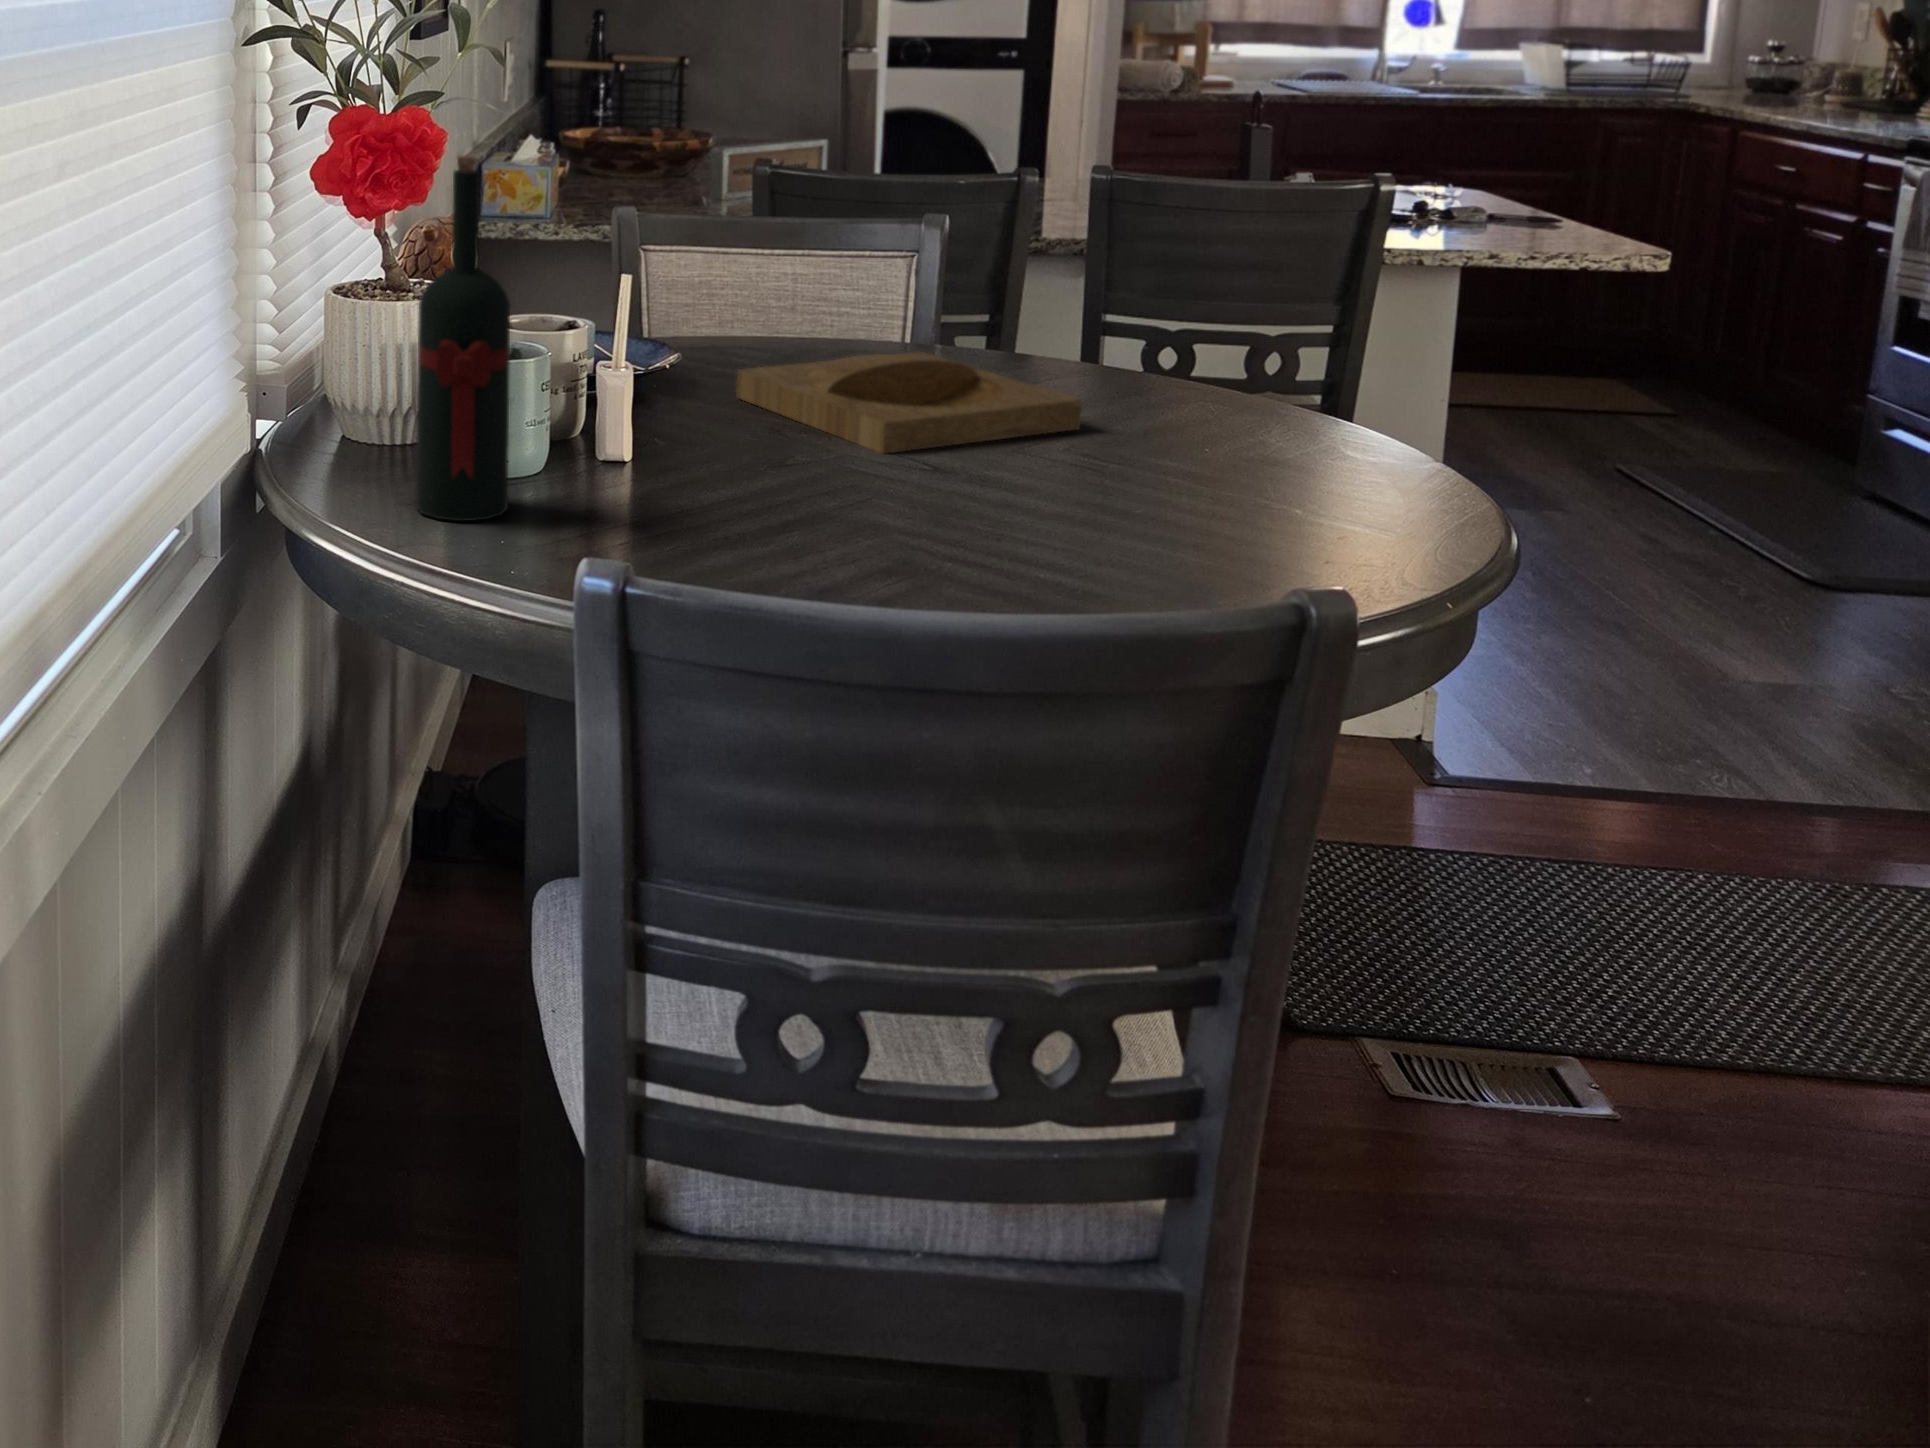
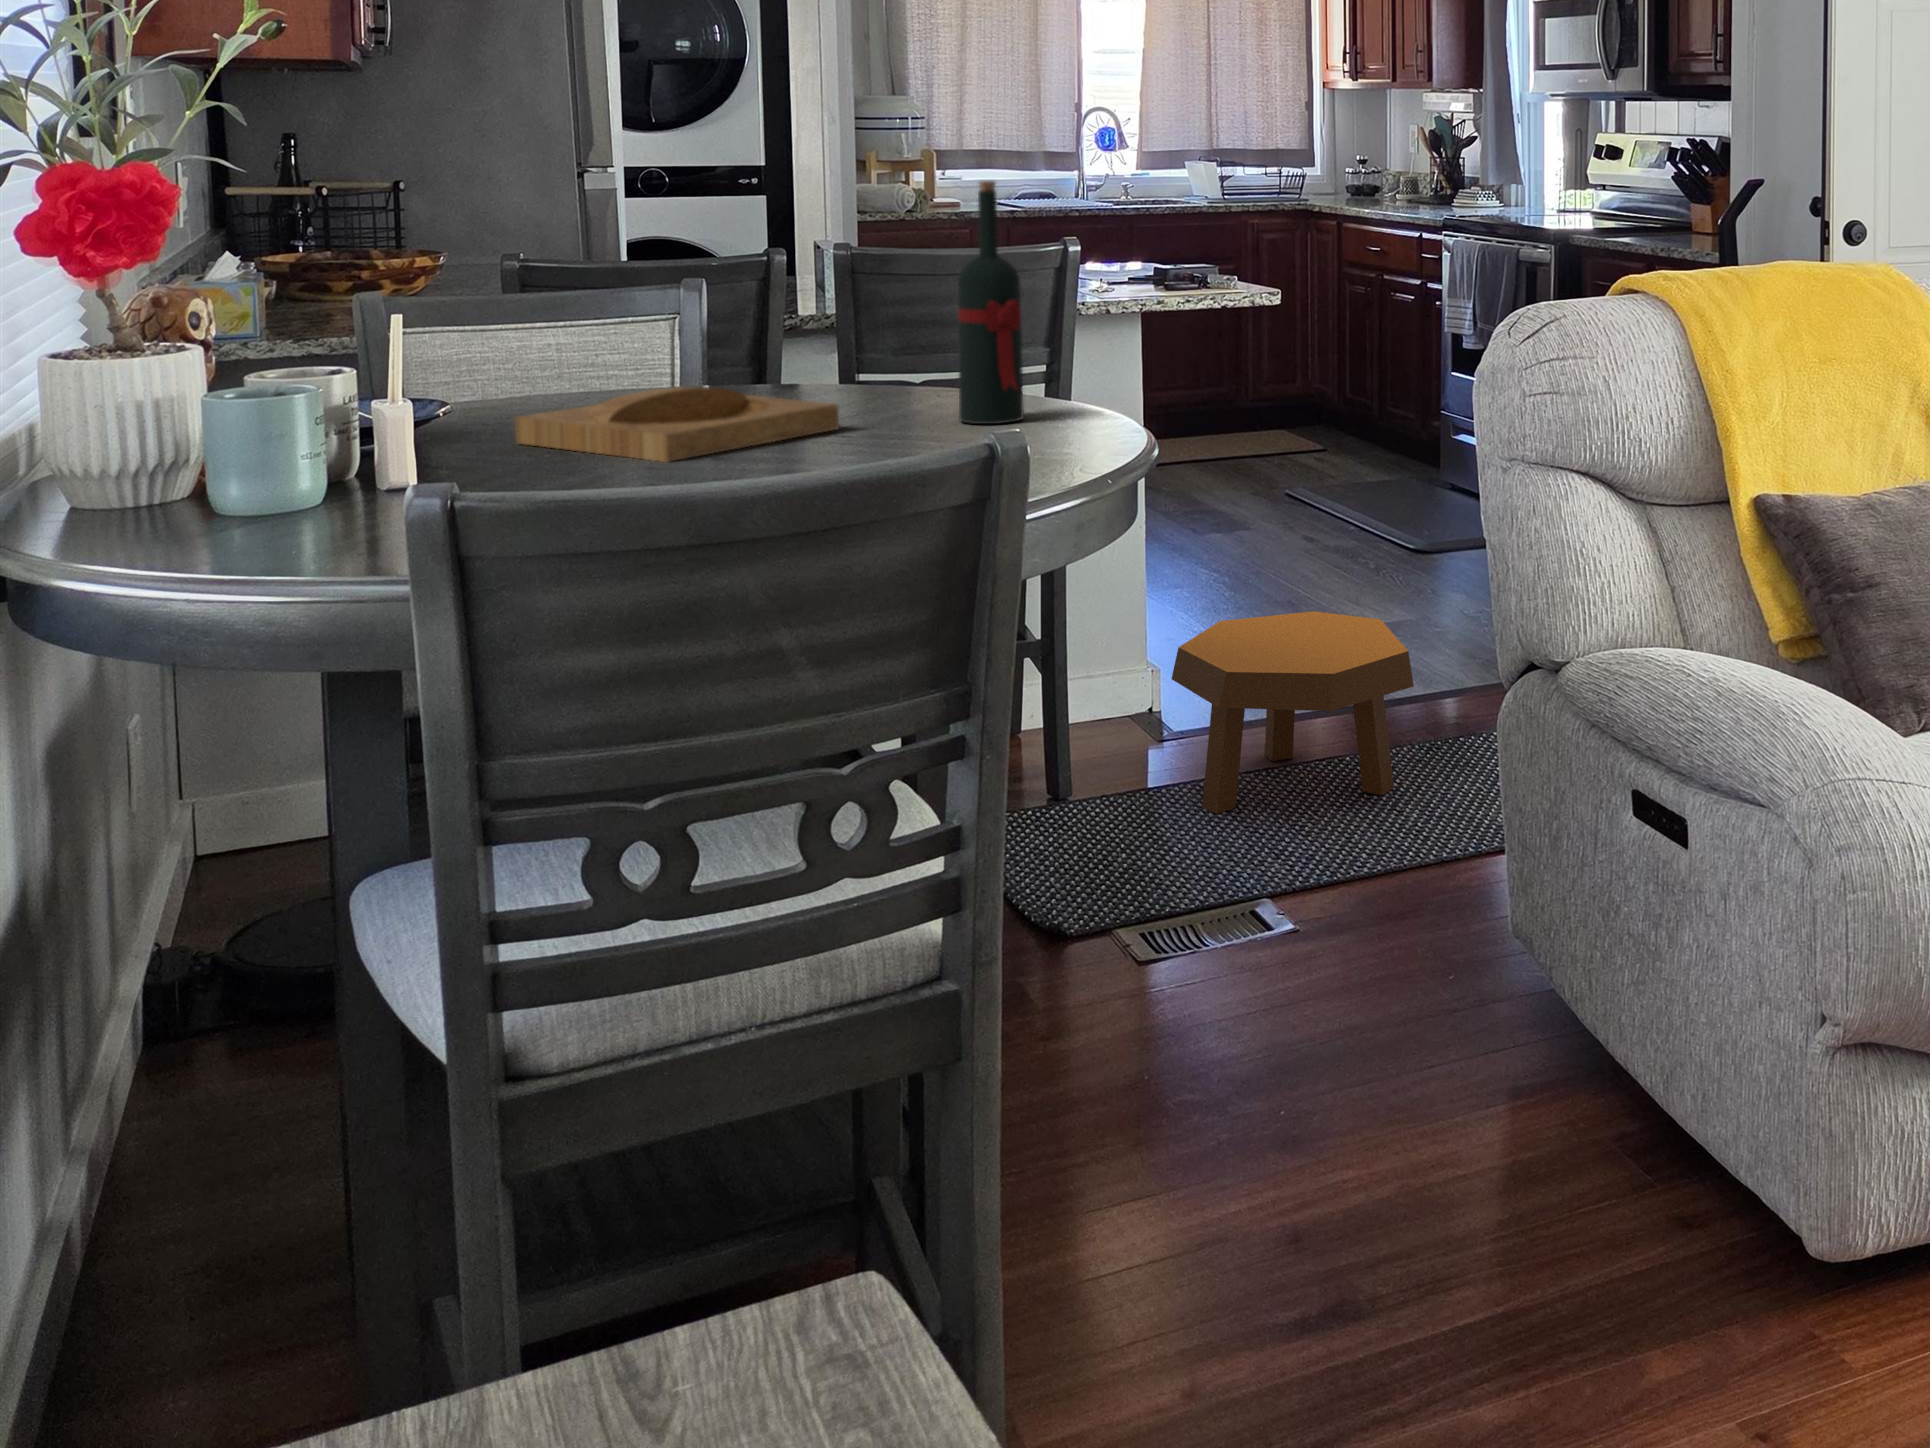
wine bottle: present [415,155,510,521] -> present [958,181,1024,424]
footstool: none [1458,674,1836,968] -> present [1172,611,1414,814]

